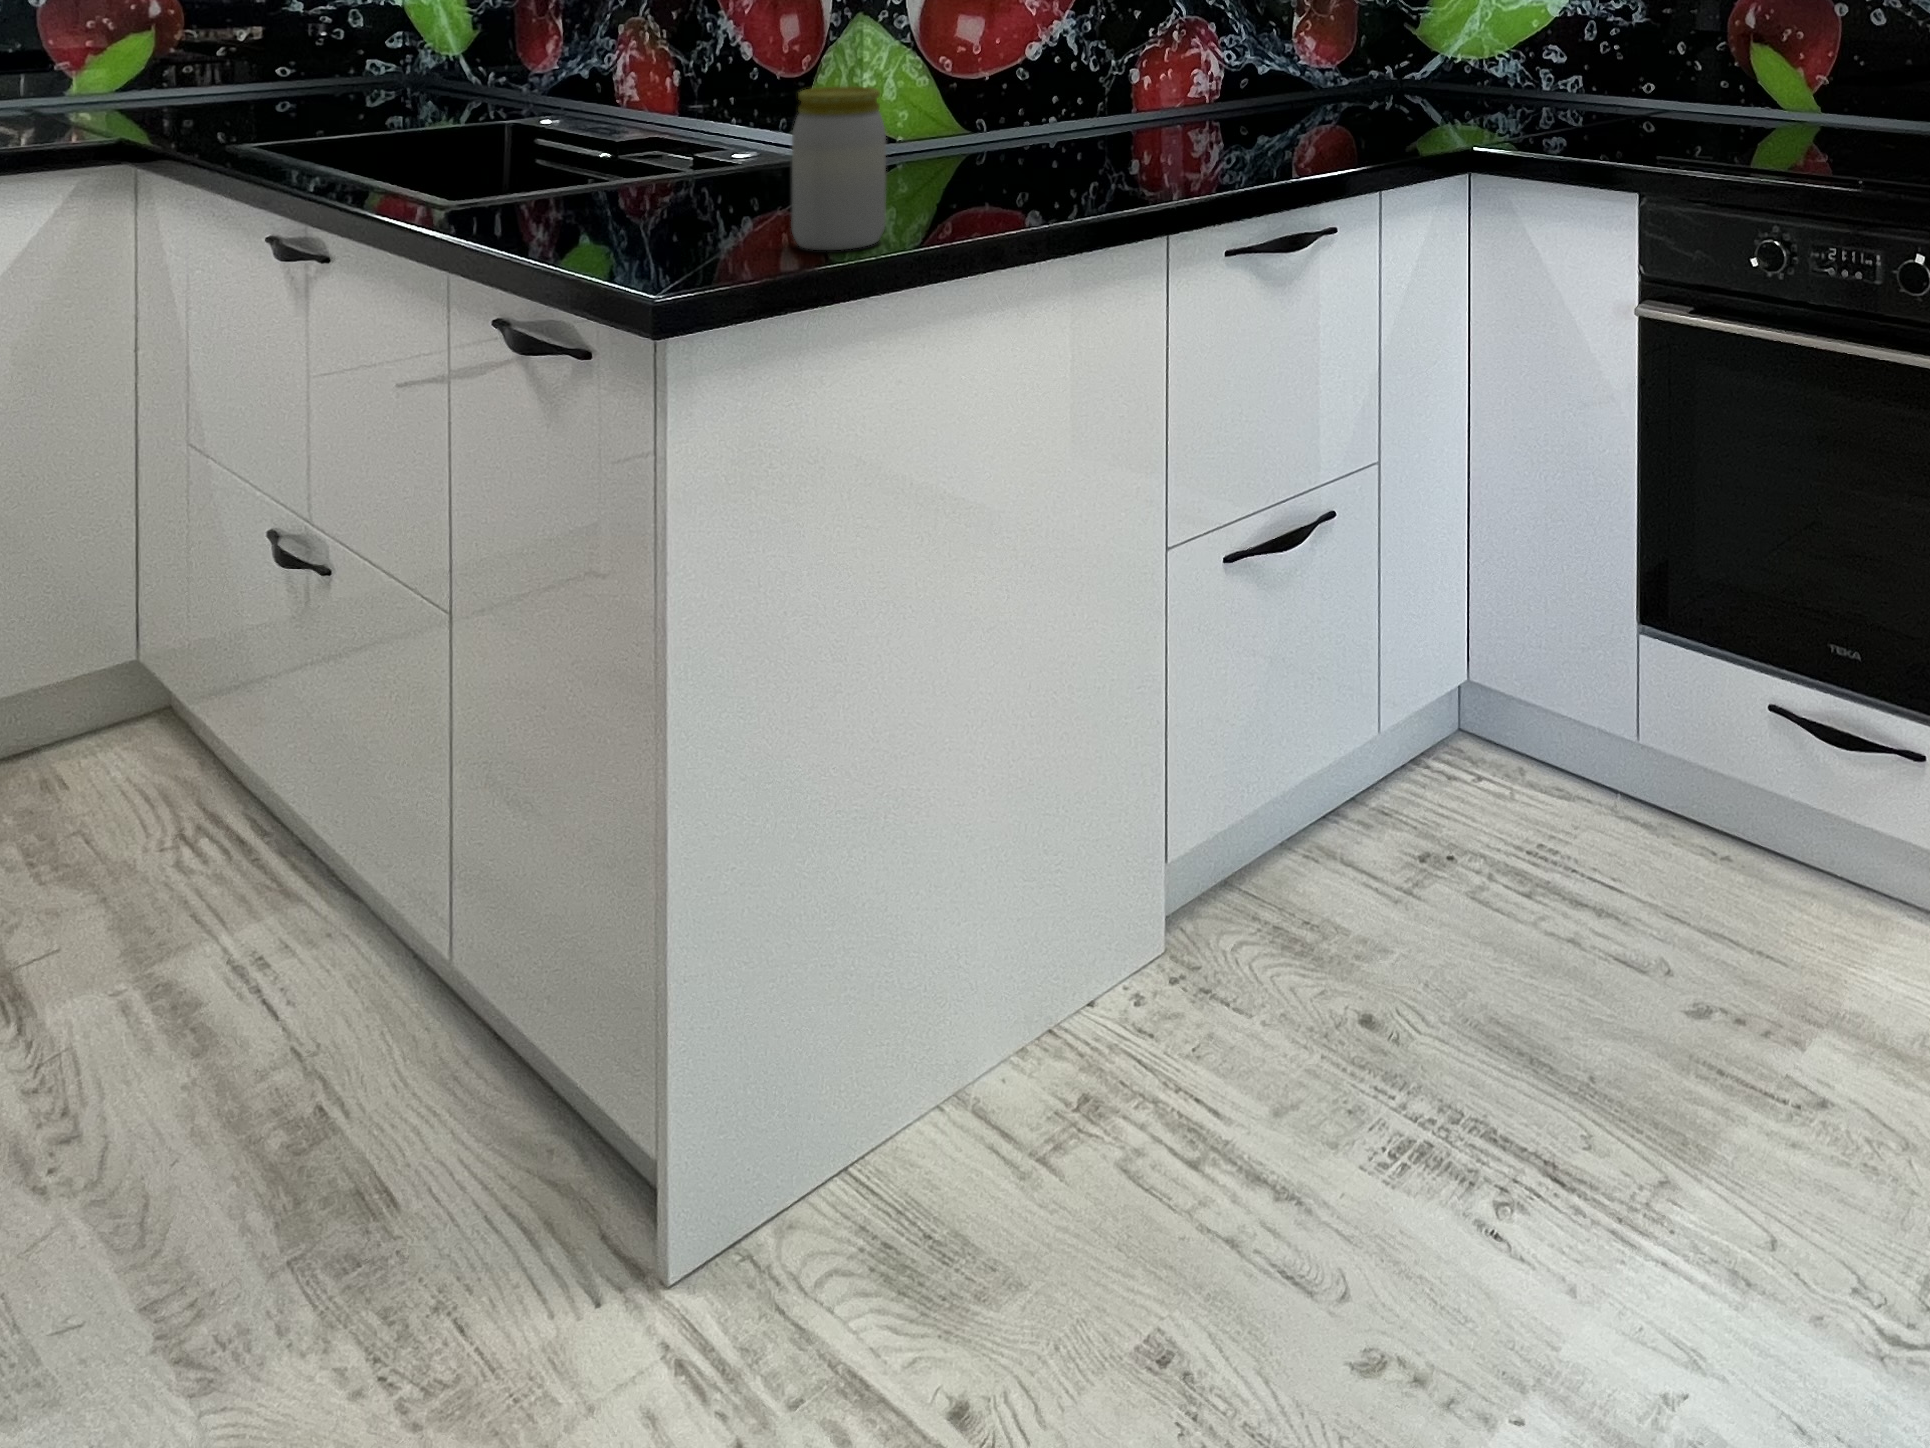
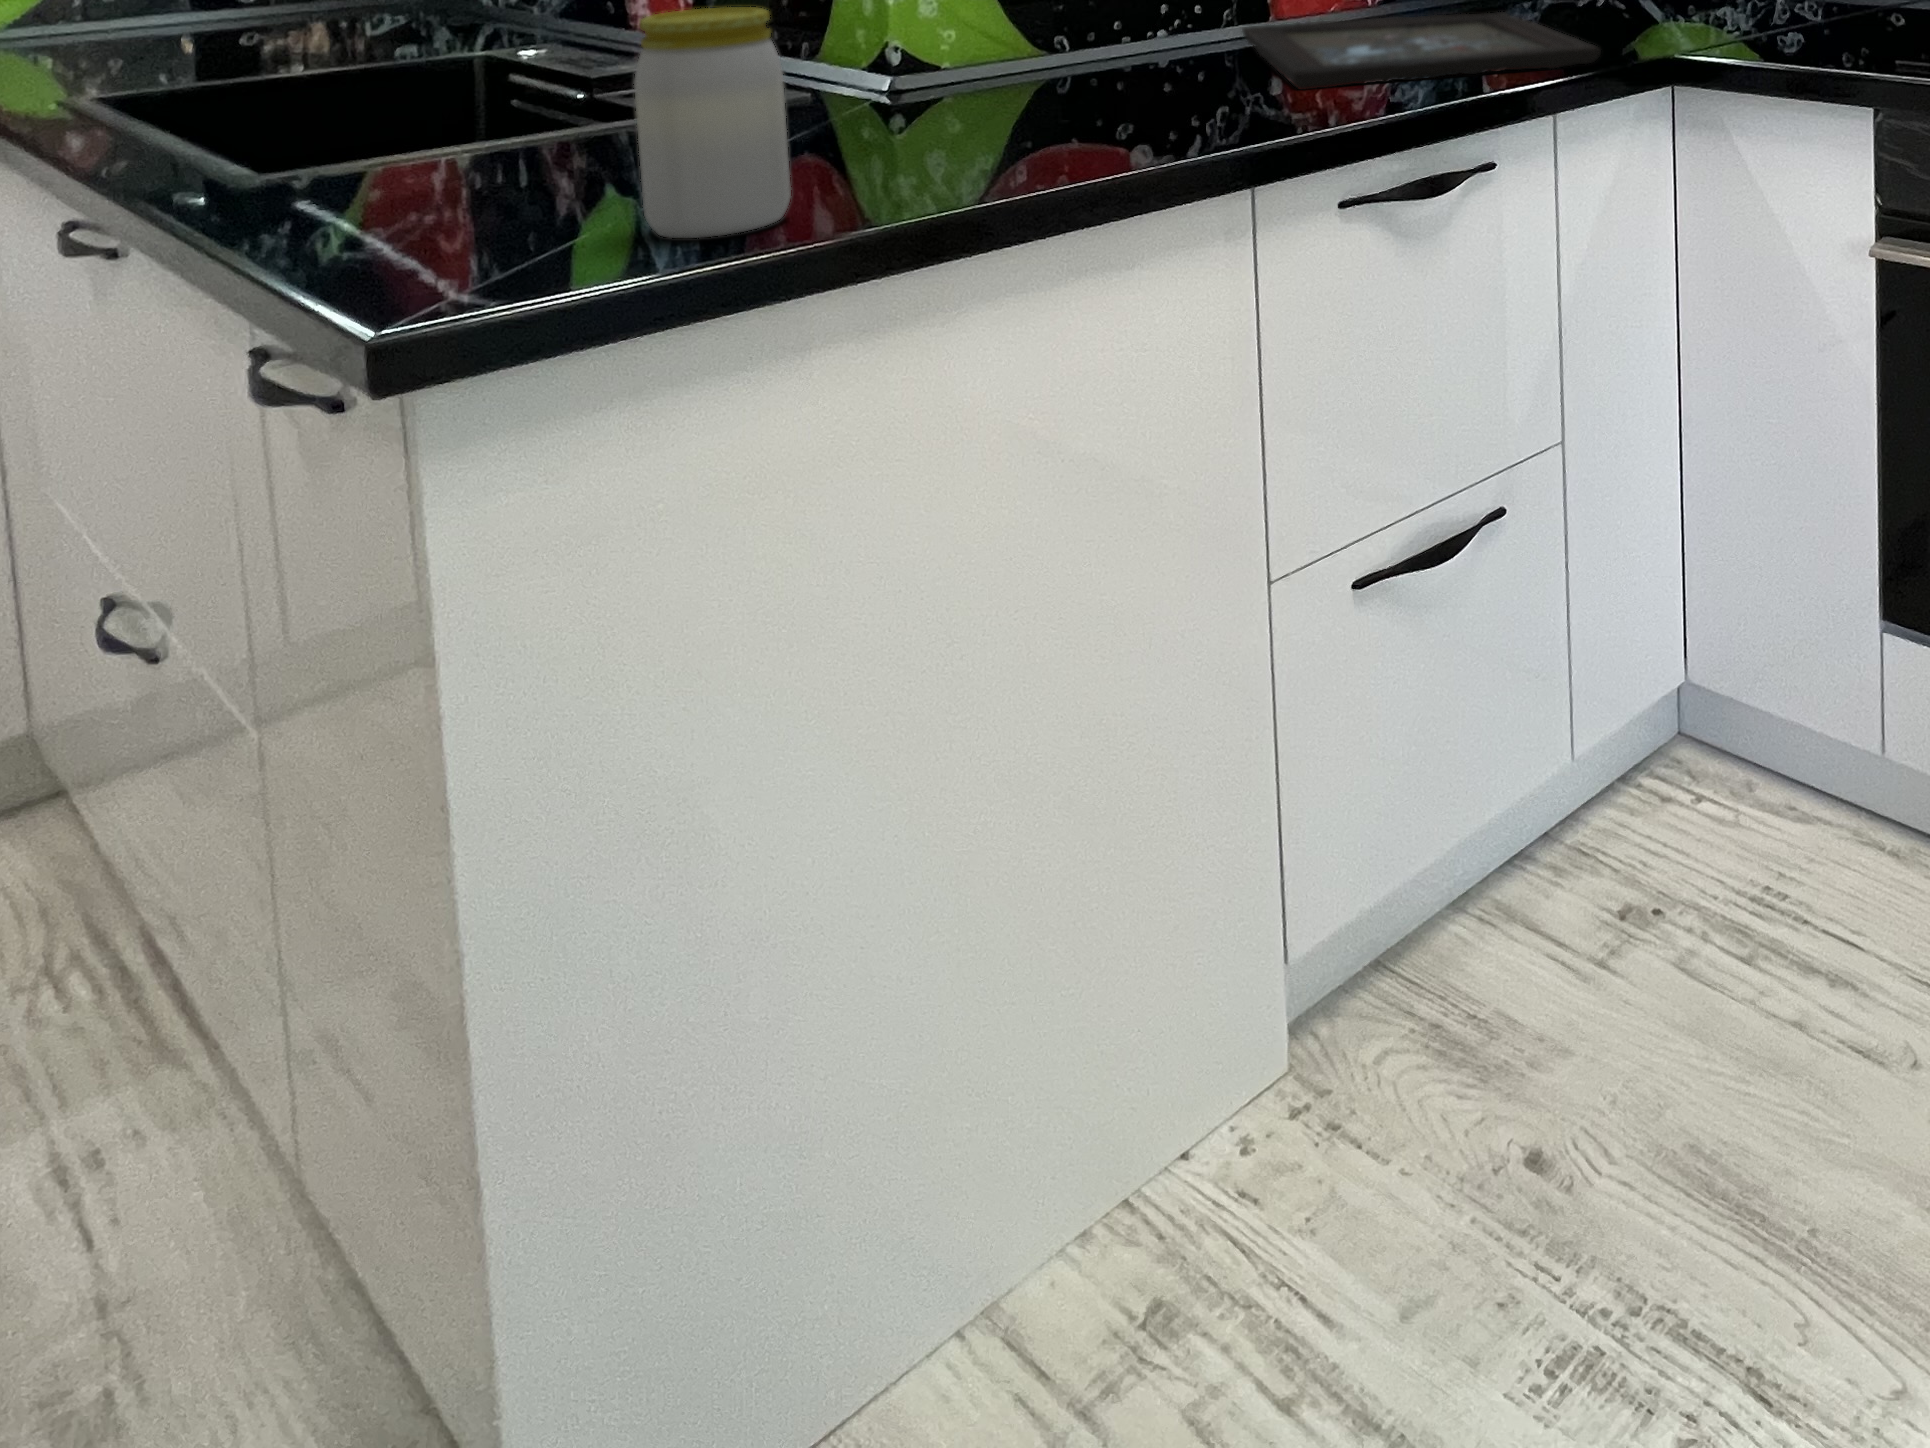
tray: none [1115,110,1417,166] -> present [1242,12,1601,90]

